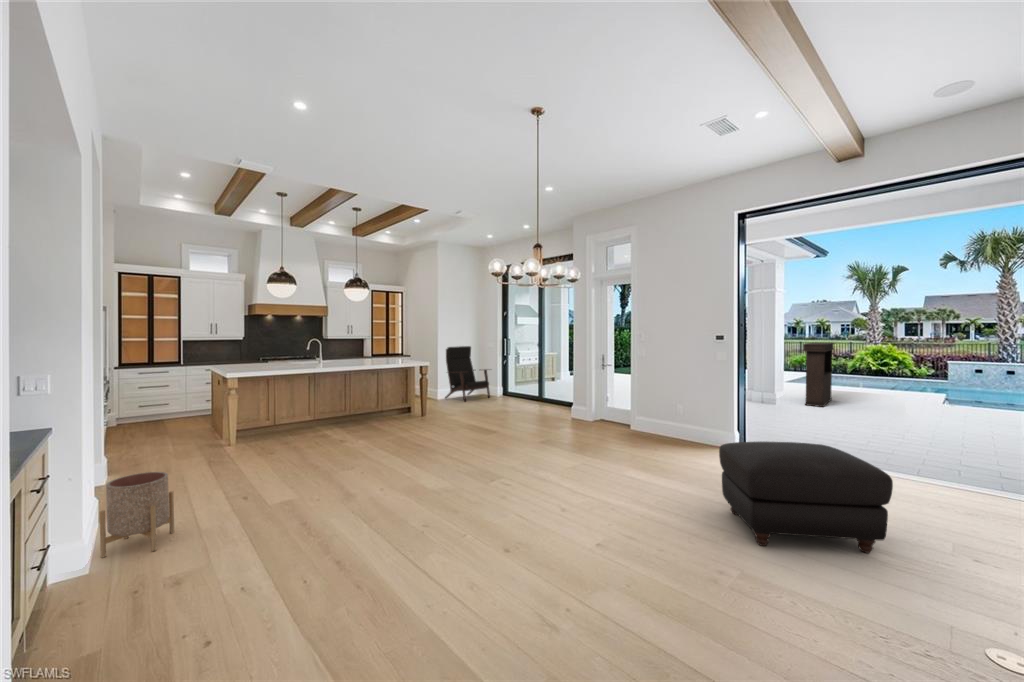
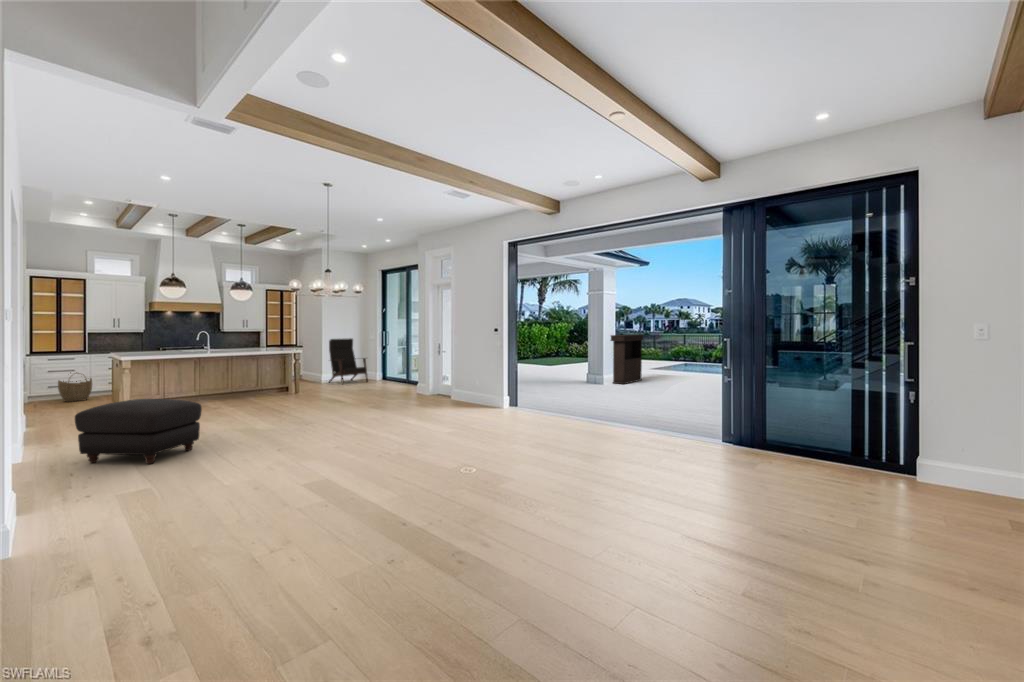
woven basket: none [149,388,188,425] -> present [58,372,92,402]
ottoman: present [719,441,893,553] -> present [75,399,202,464]
planter: present [99,472,174,558] -> none [22,411,72,458]

